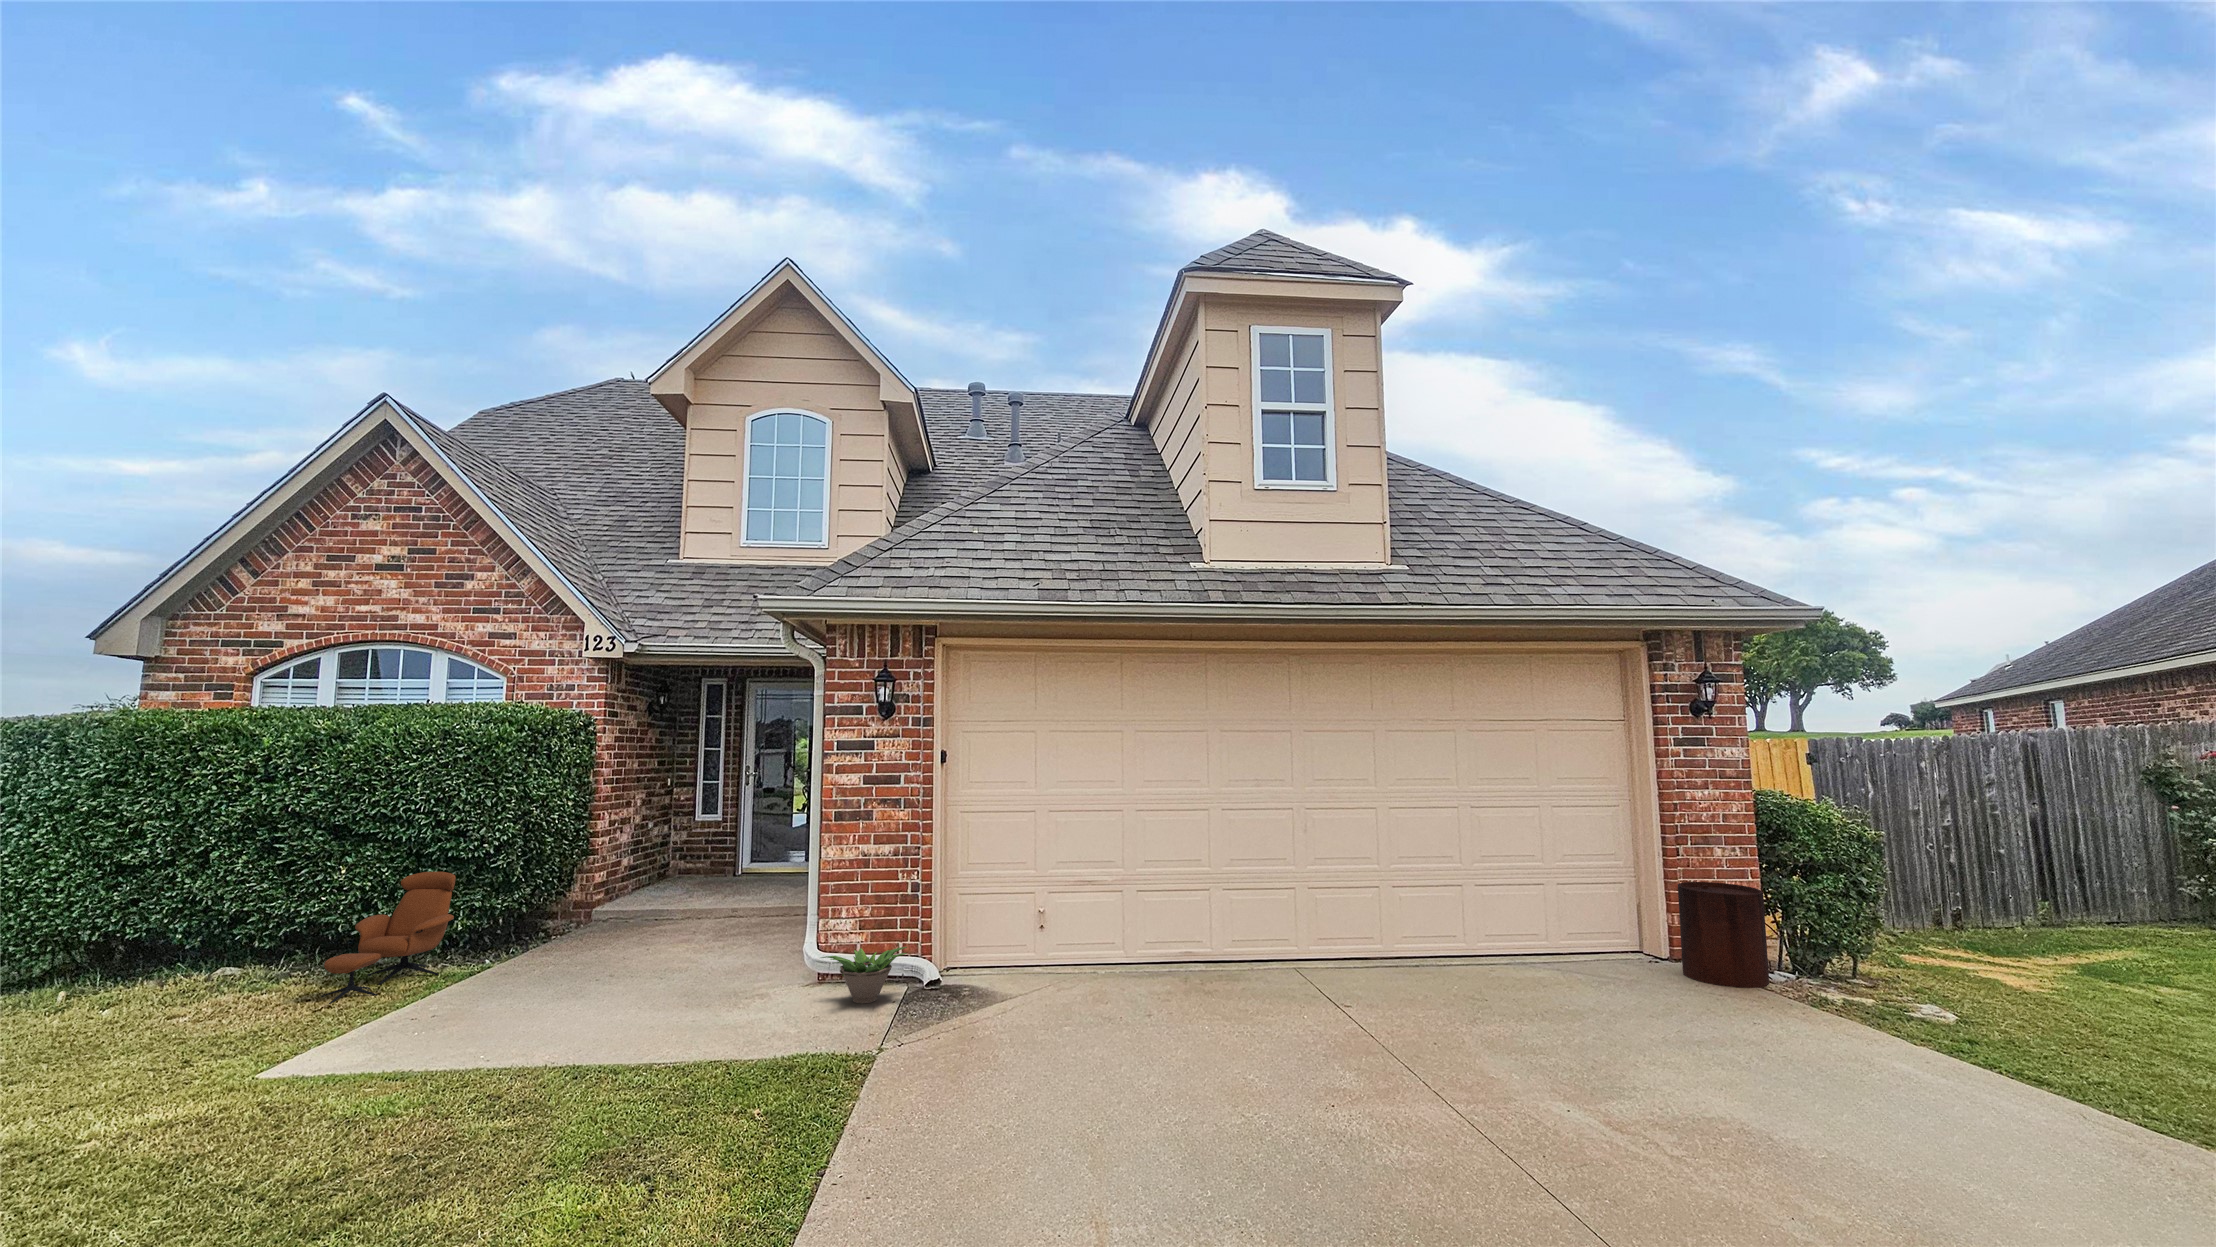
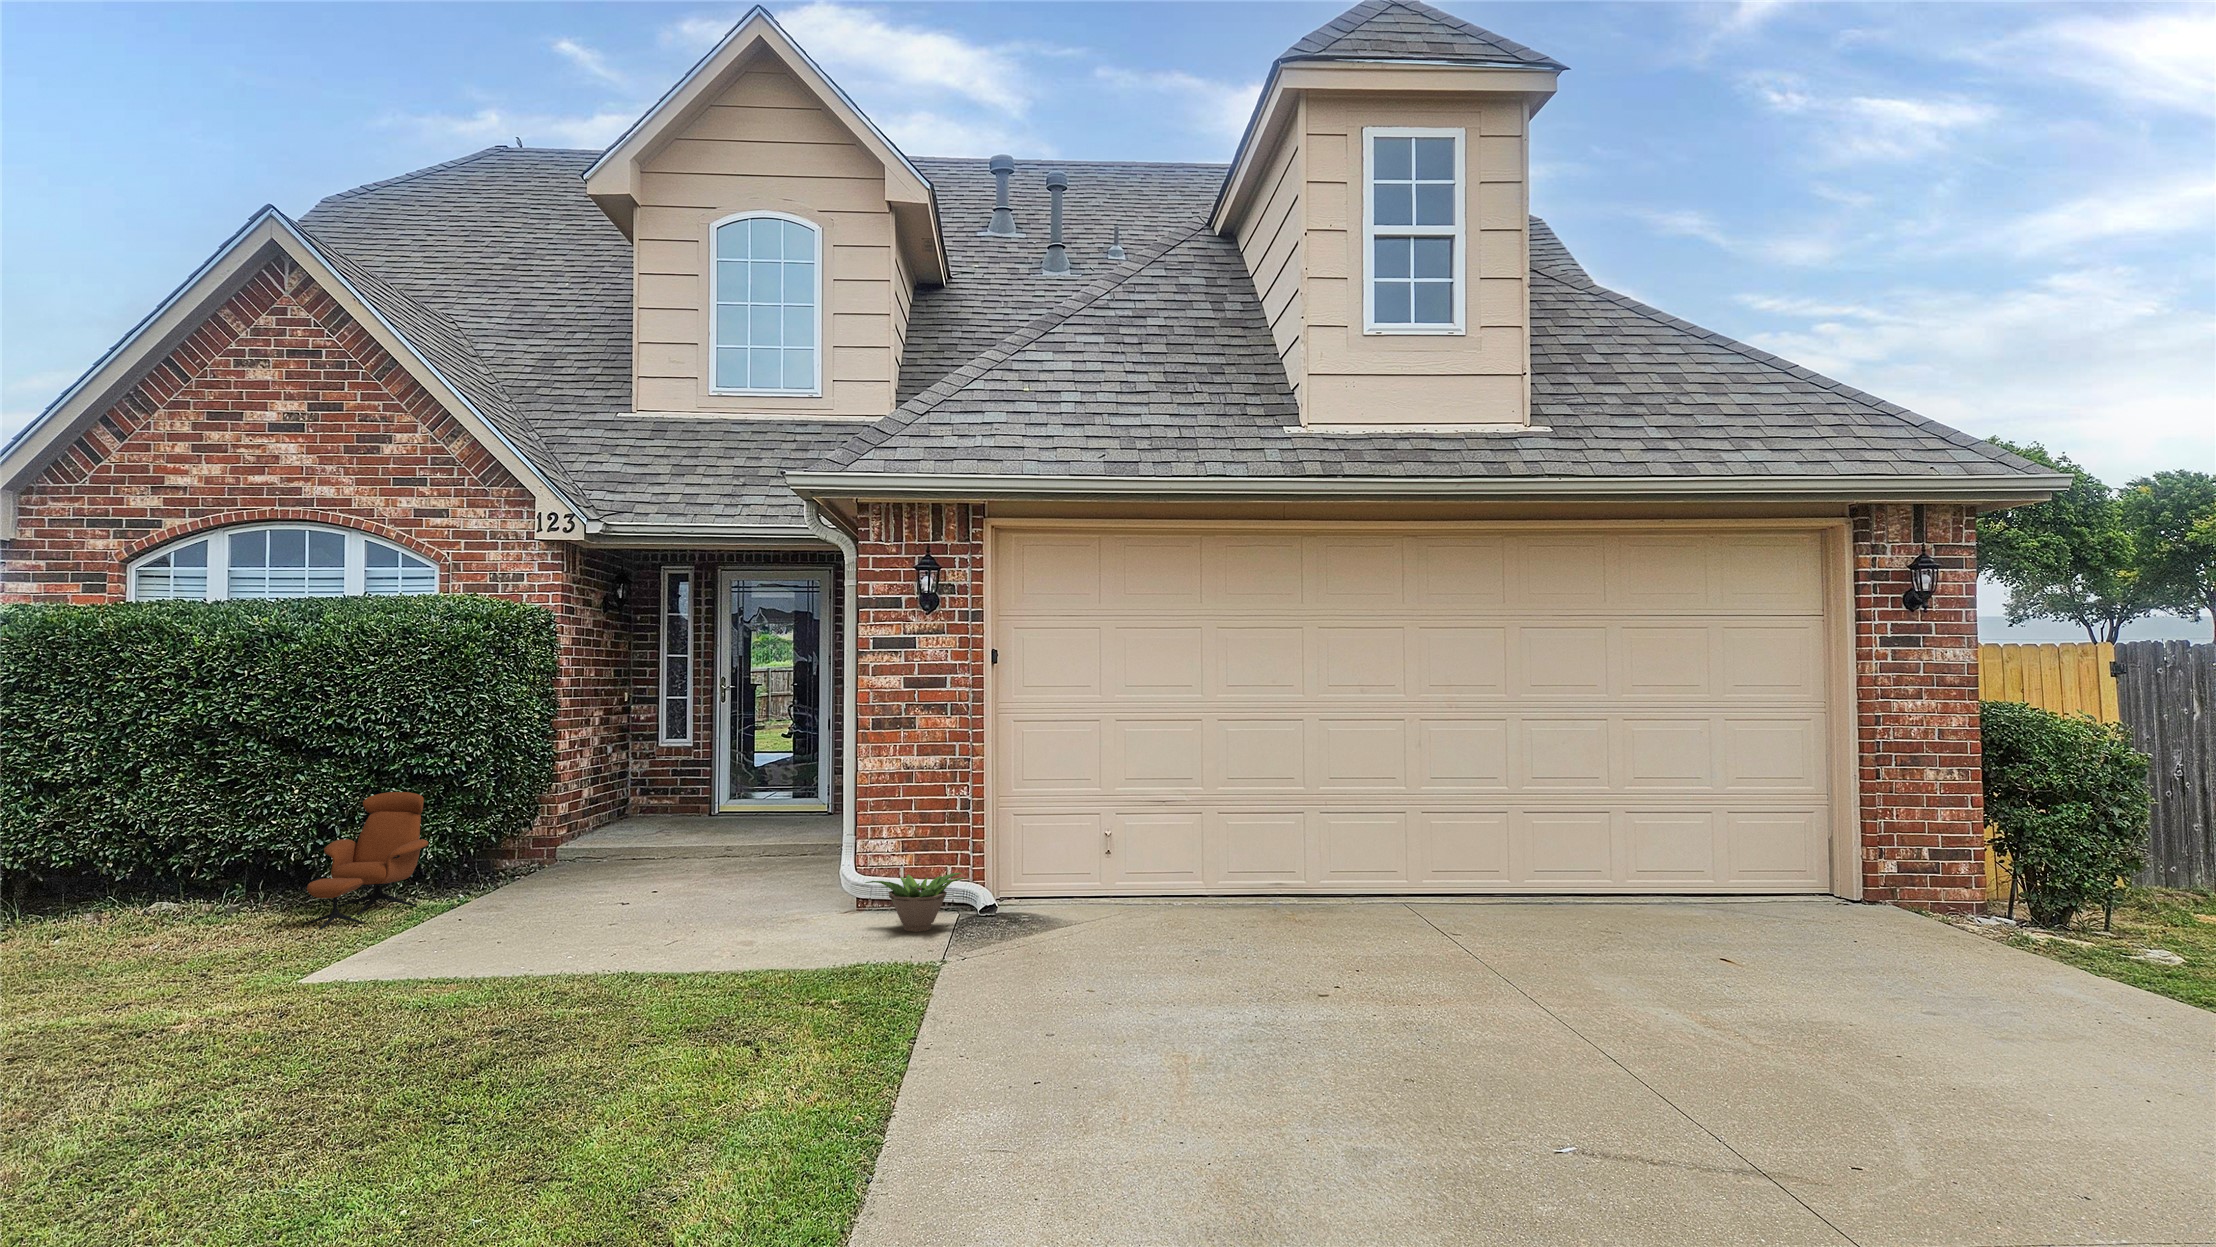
trash can: present [1678,882,1769,988] -> none [1870,809,1968,927]

